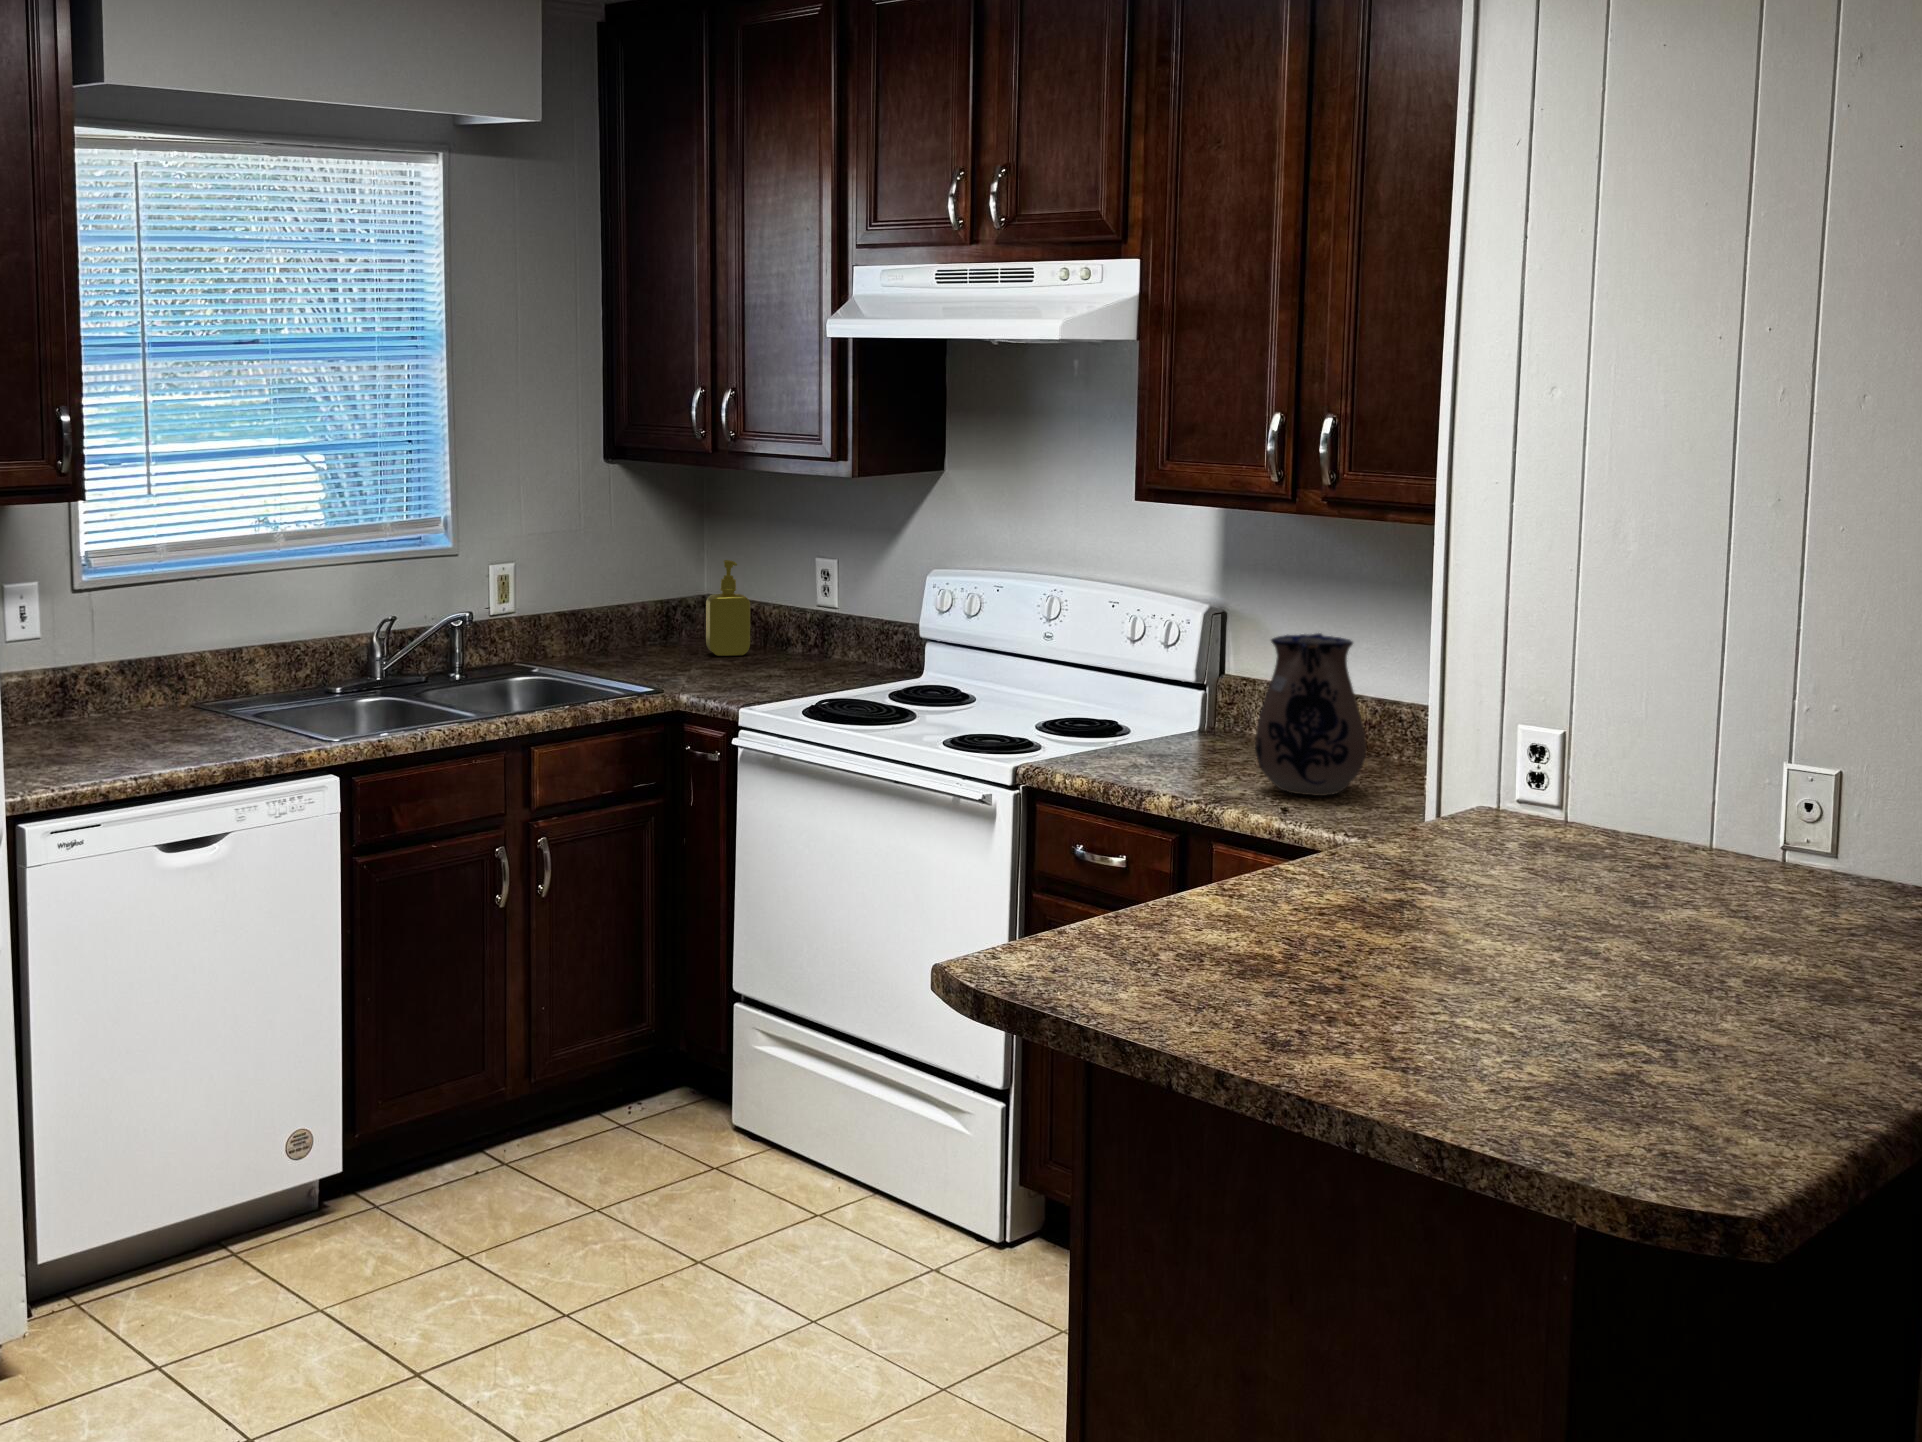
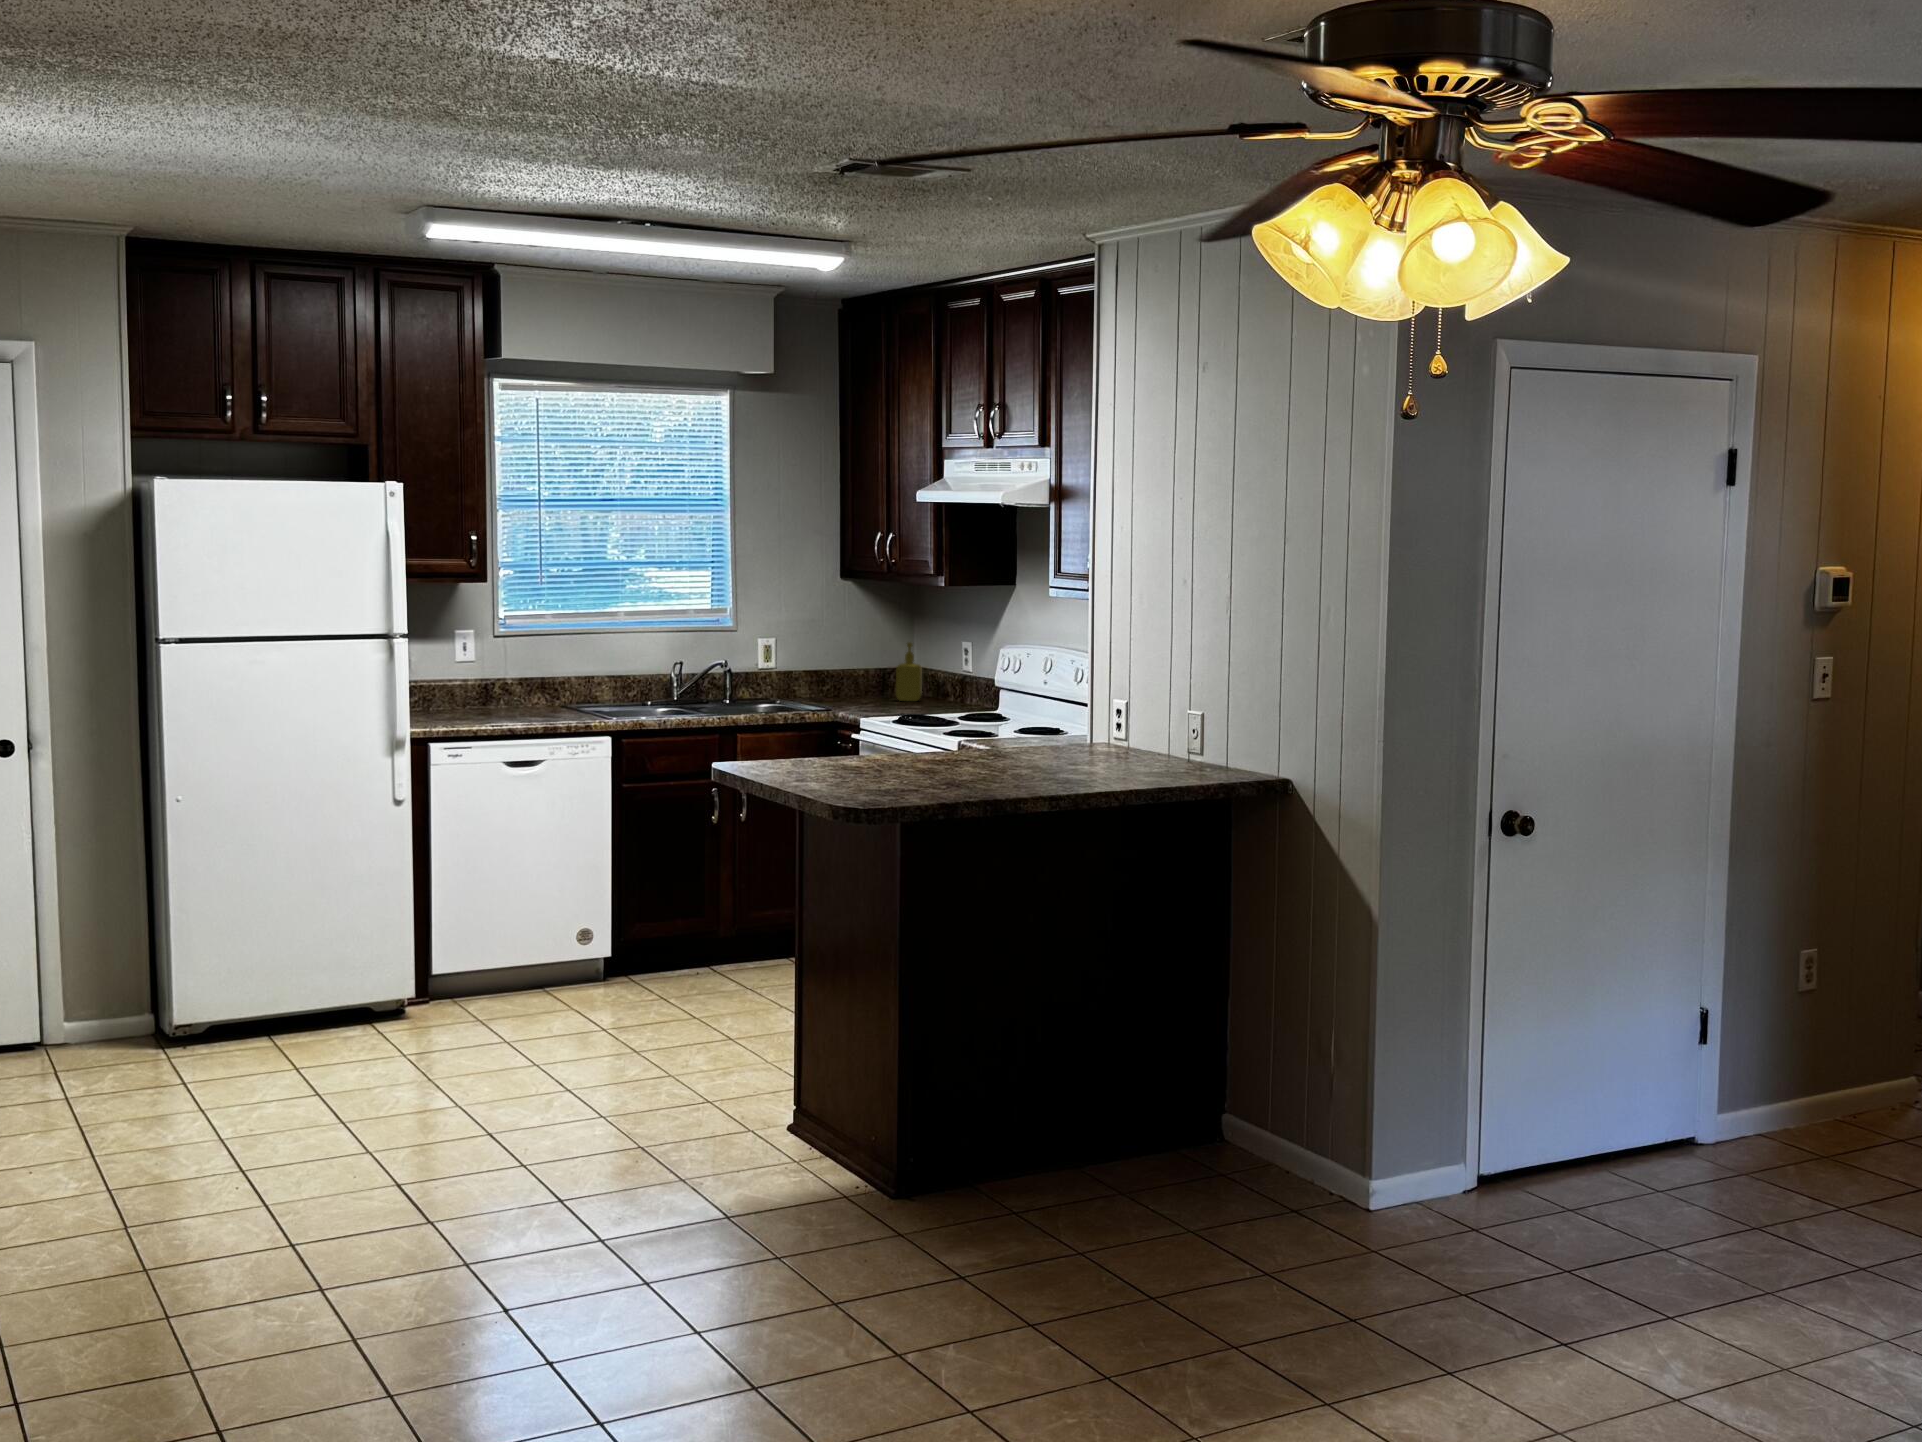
ceramic pitcher: present [1255,633,1367,796] -> none [1066,667,1126,755]

